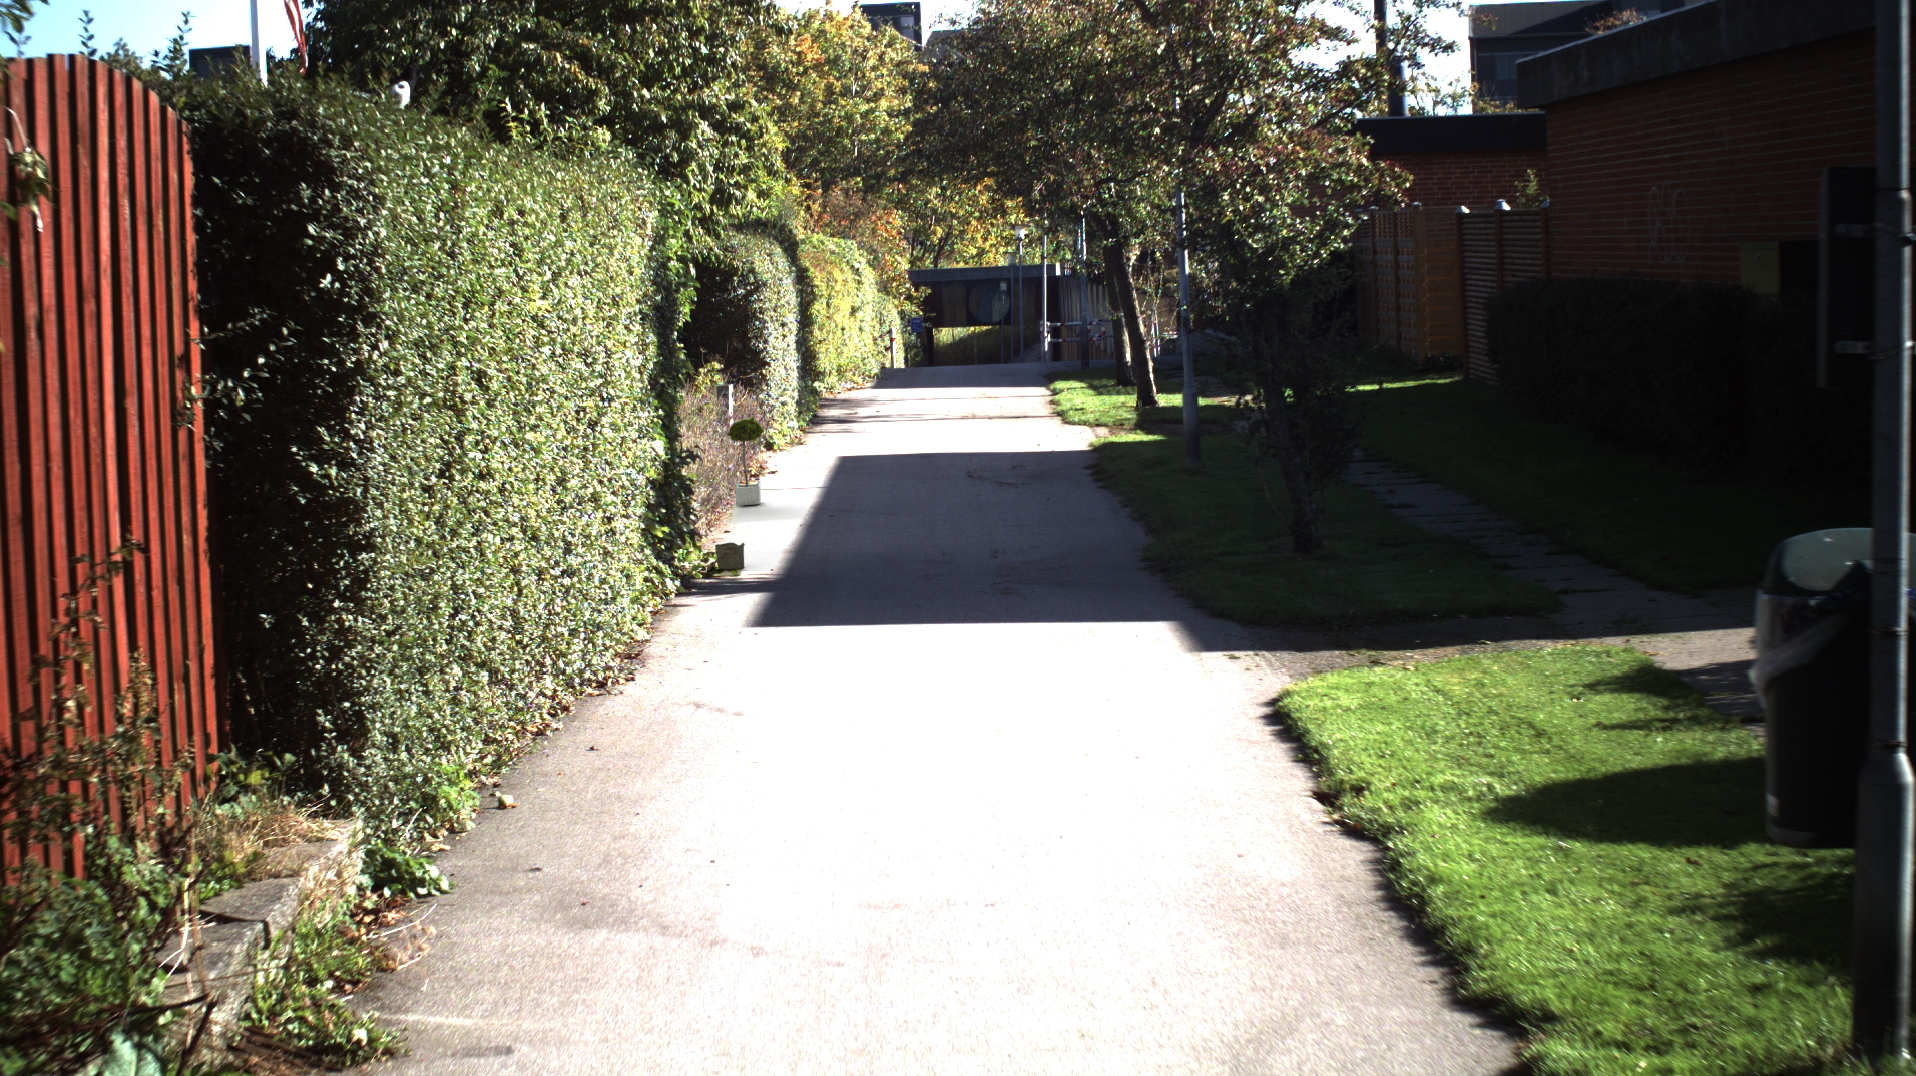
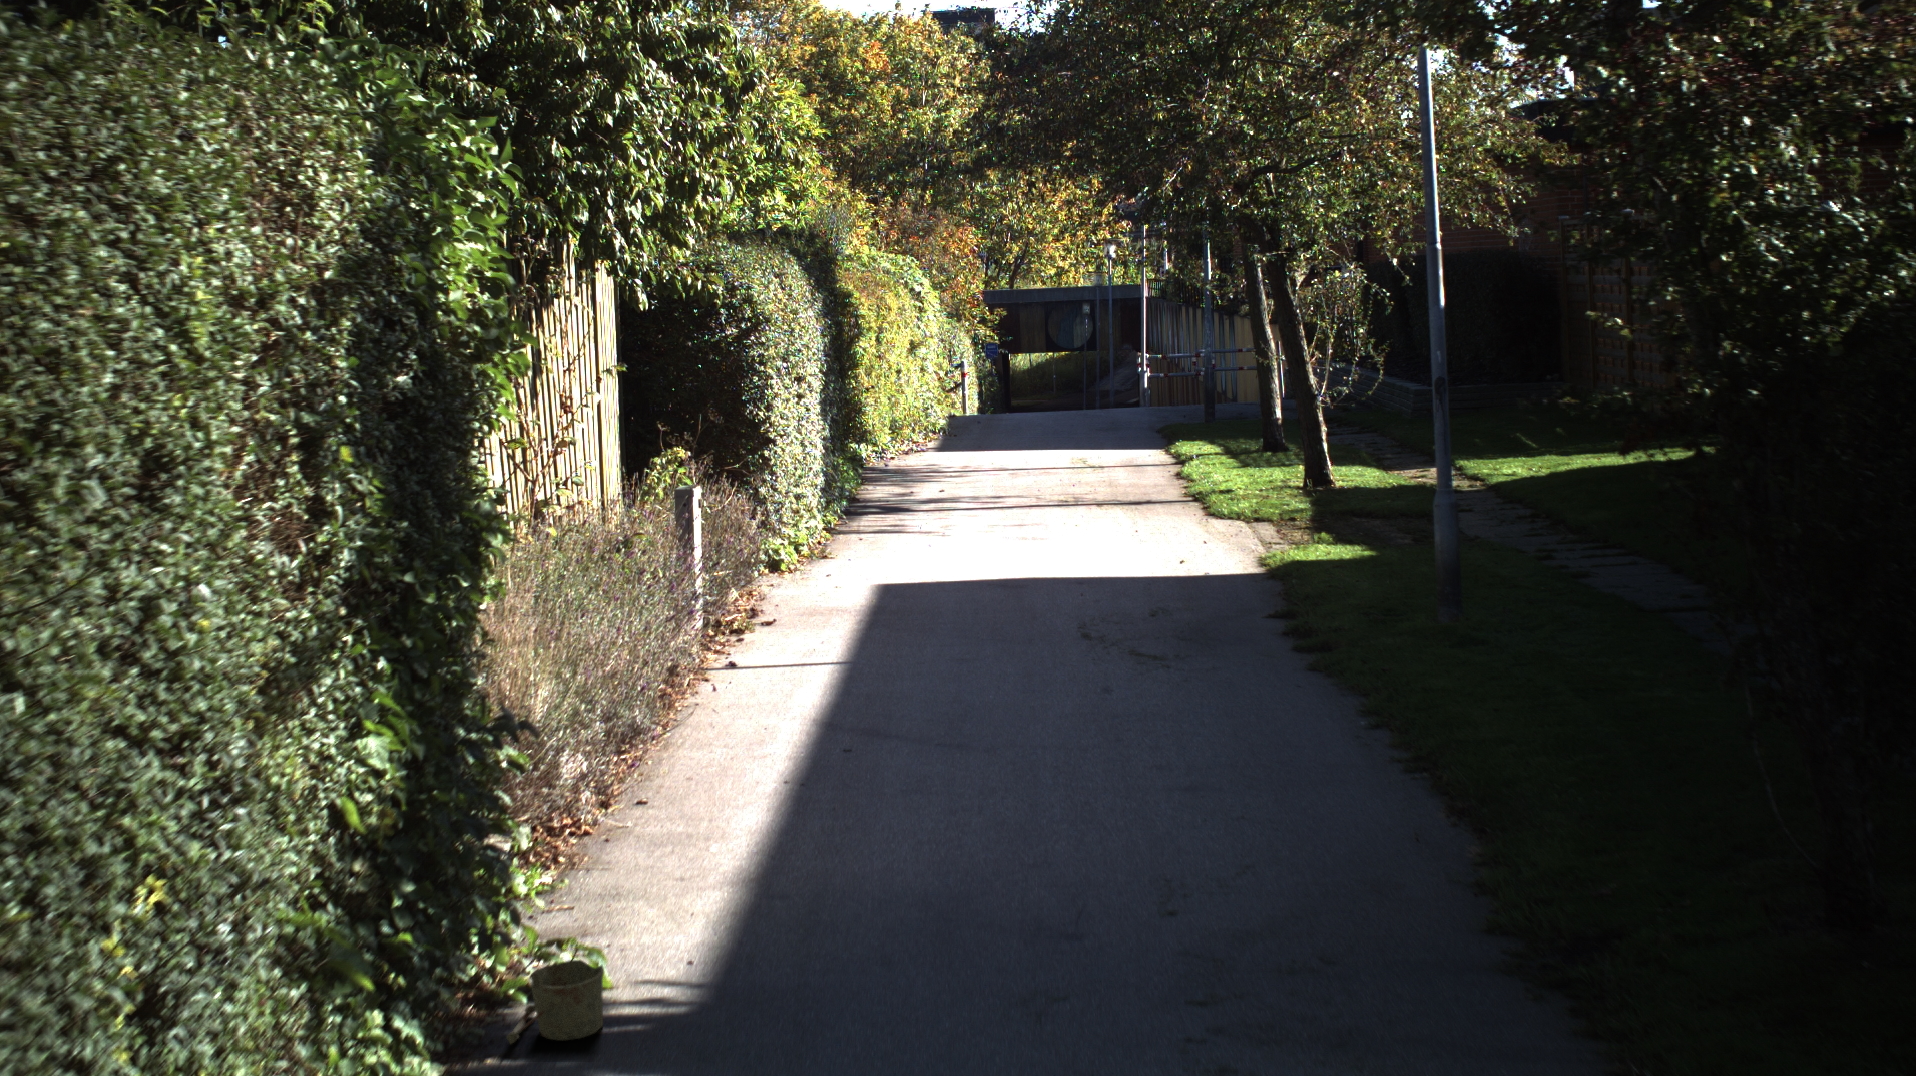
potted tree: present [727,416,764,506] -> none [663,567,730,728]

